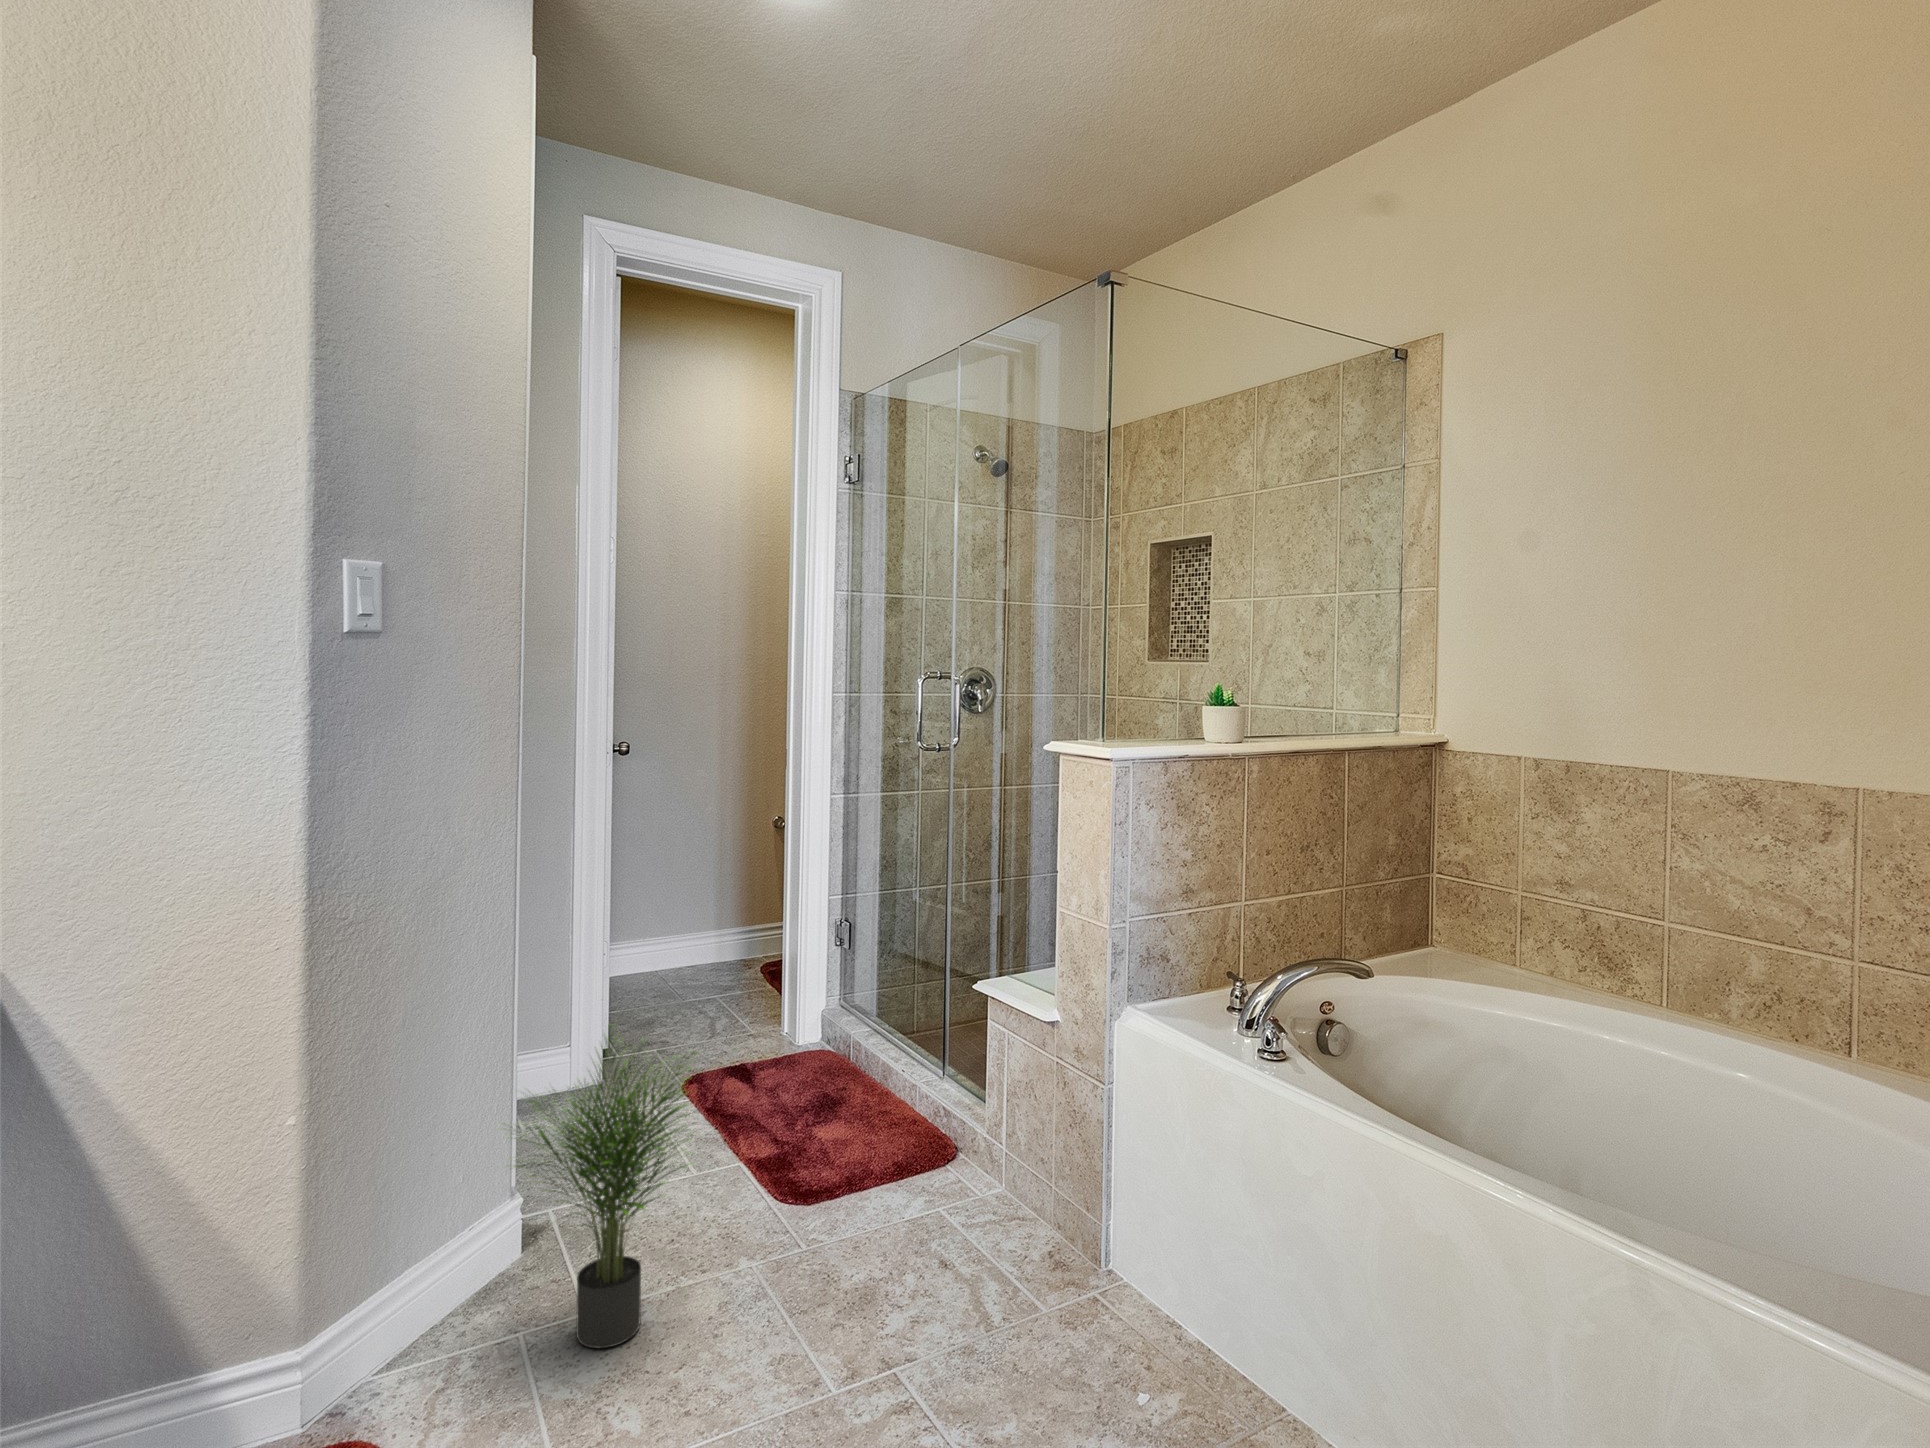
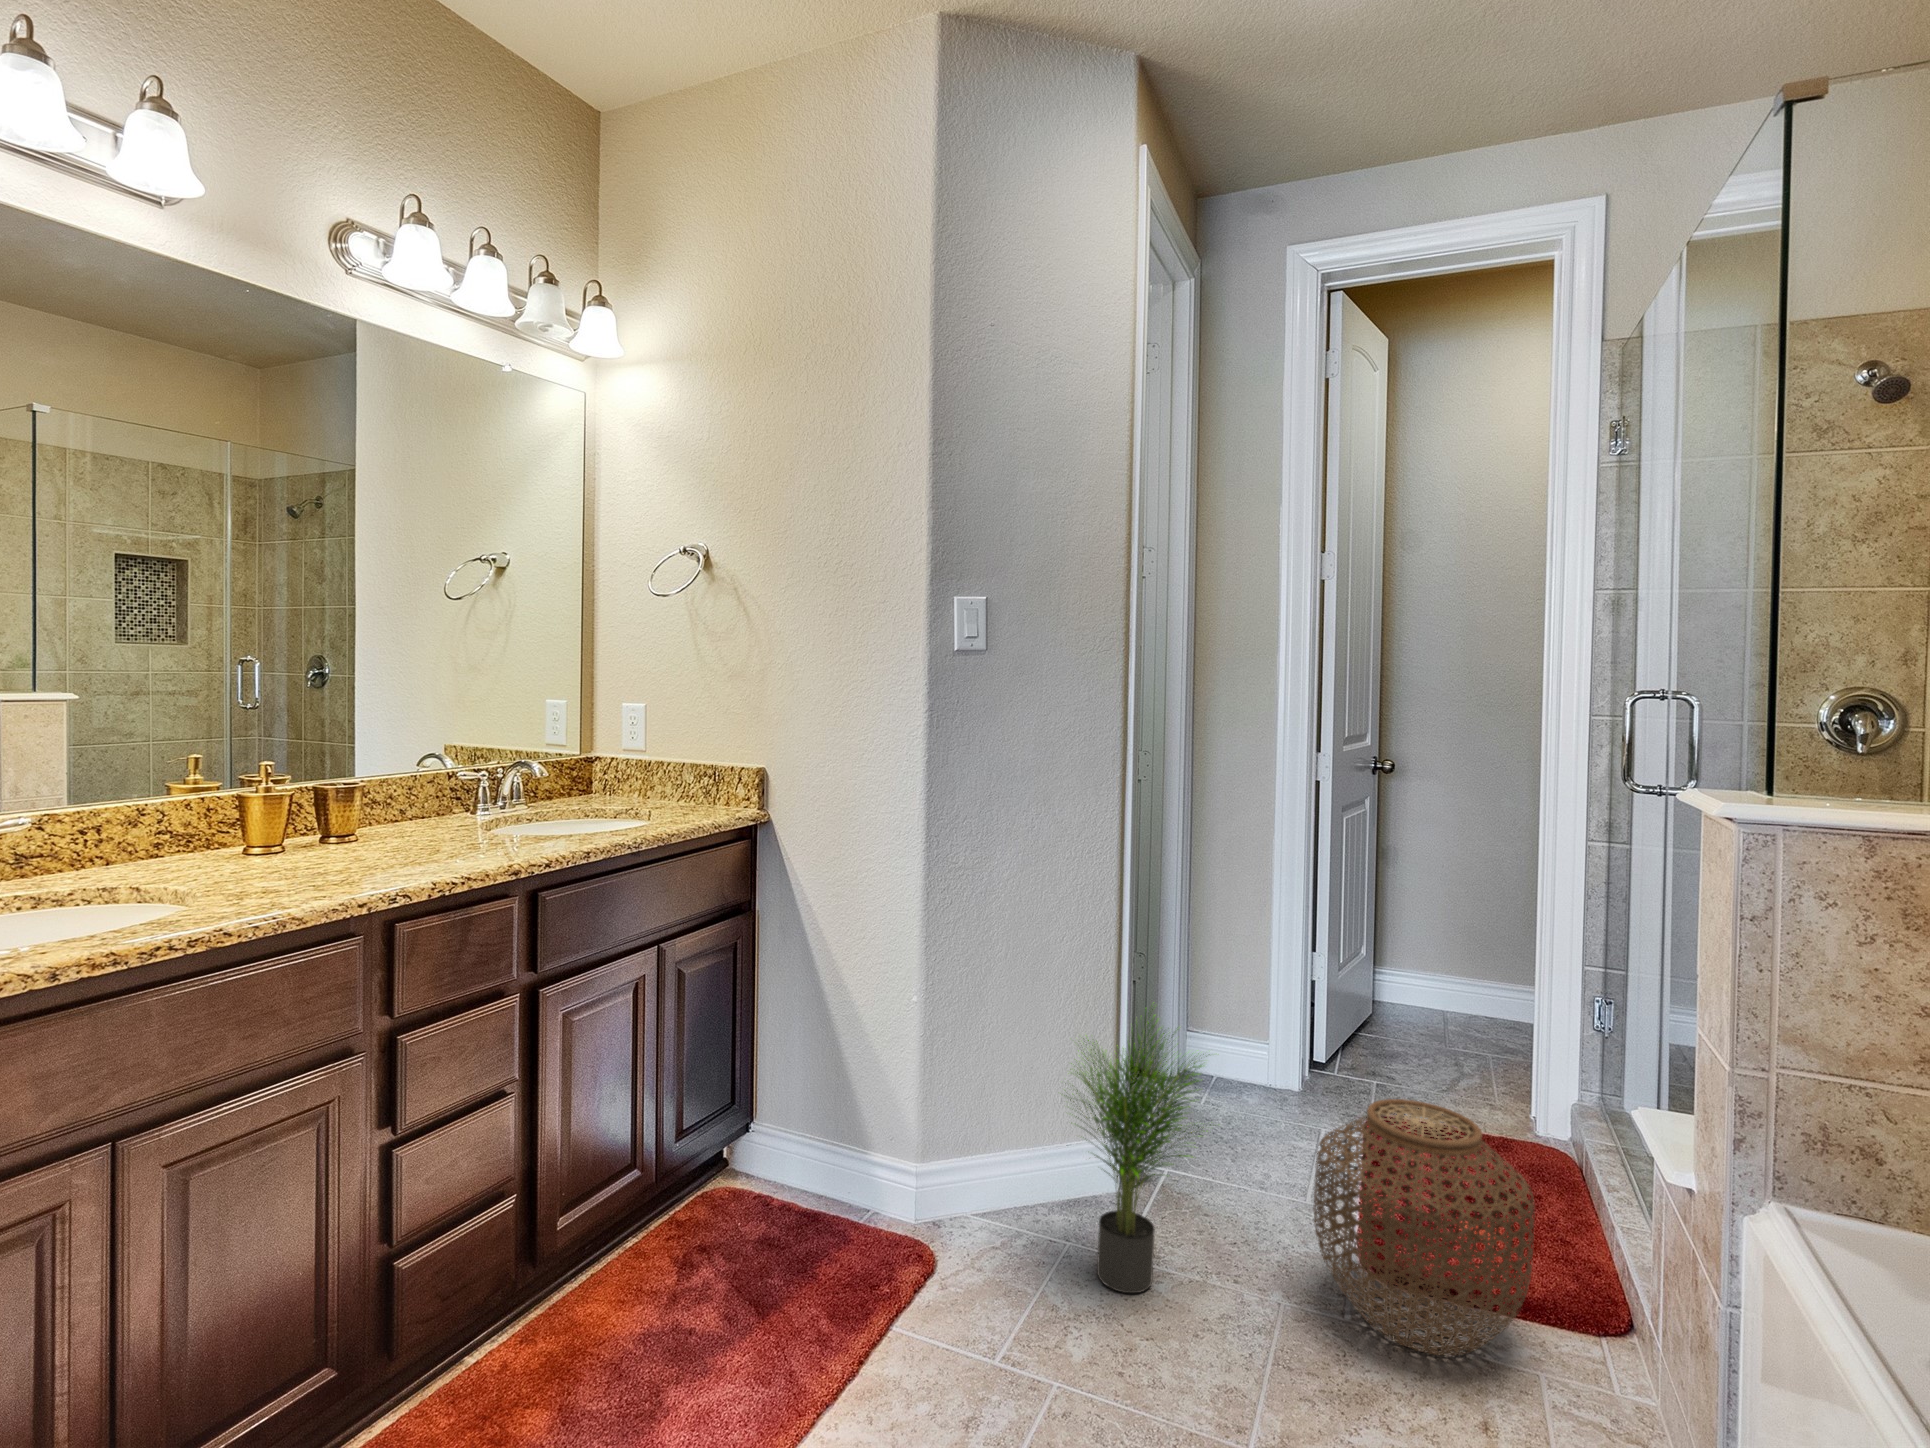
woven basket: none [761,1032,934,1244] -> present [1314,1099,1534,1355]

